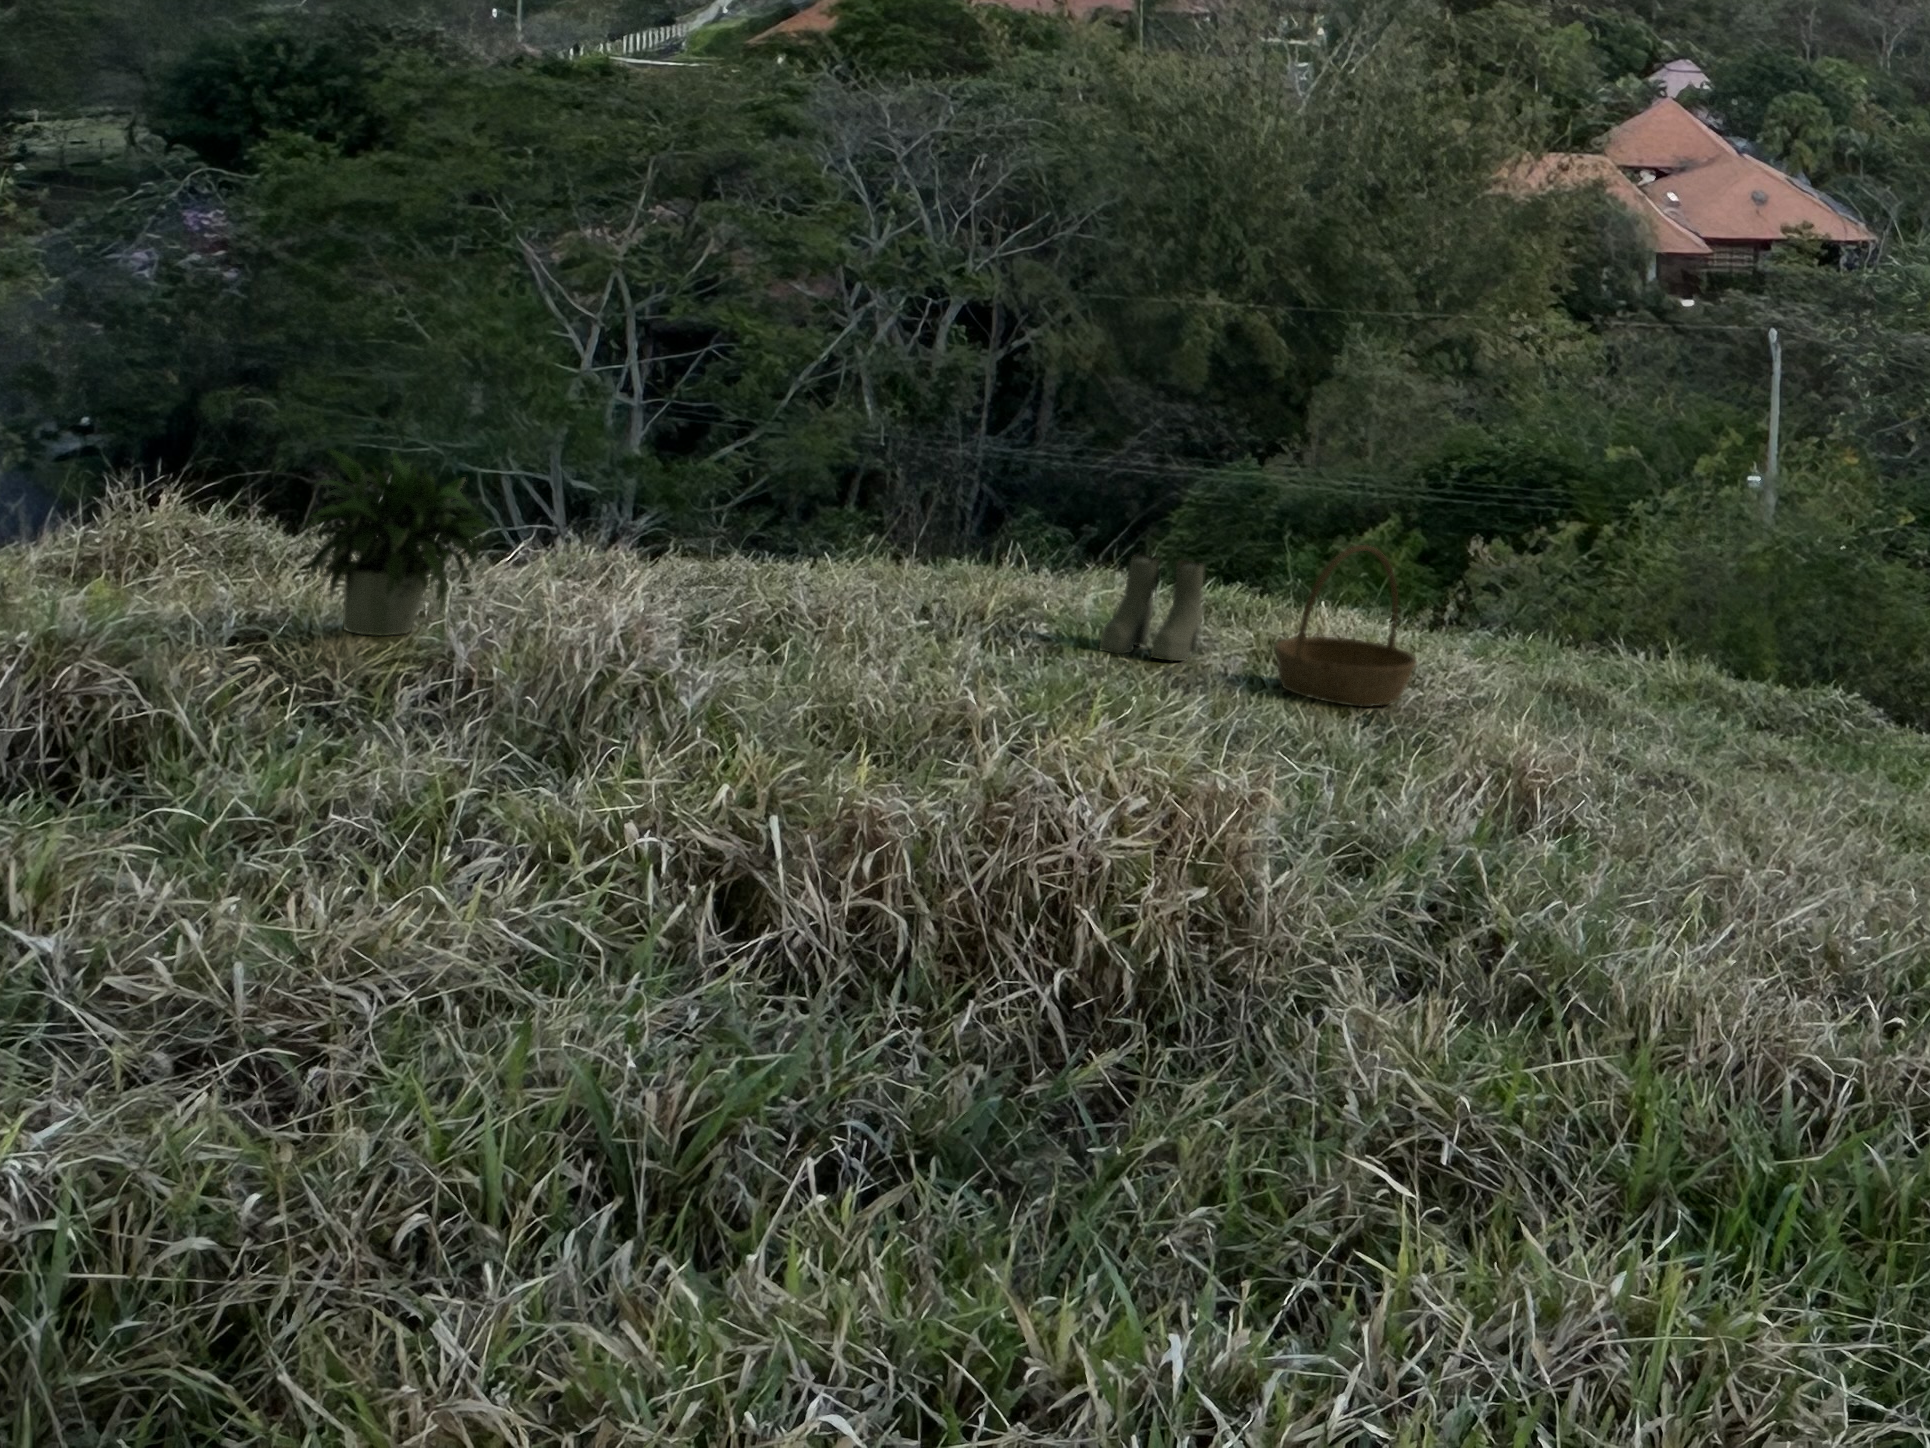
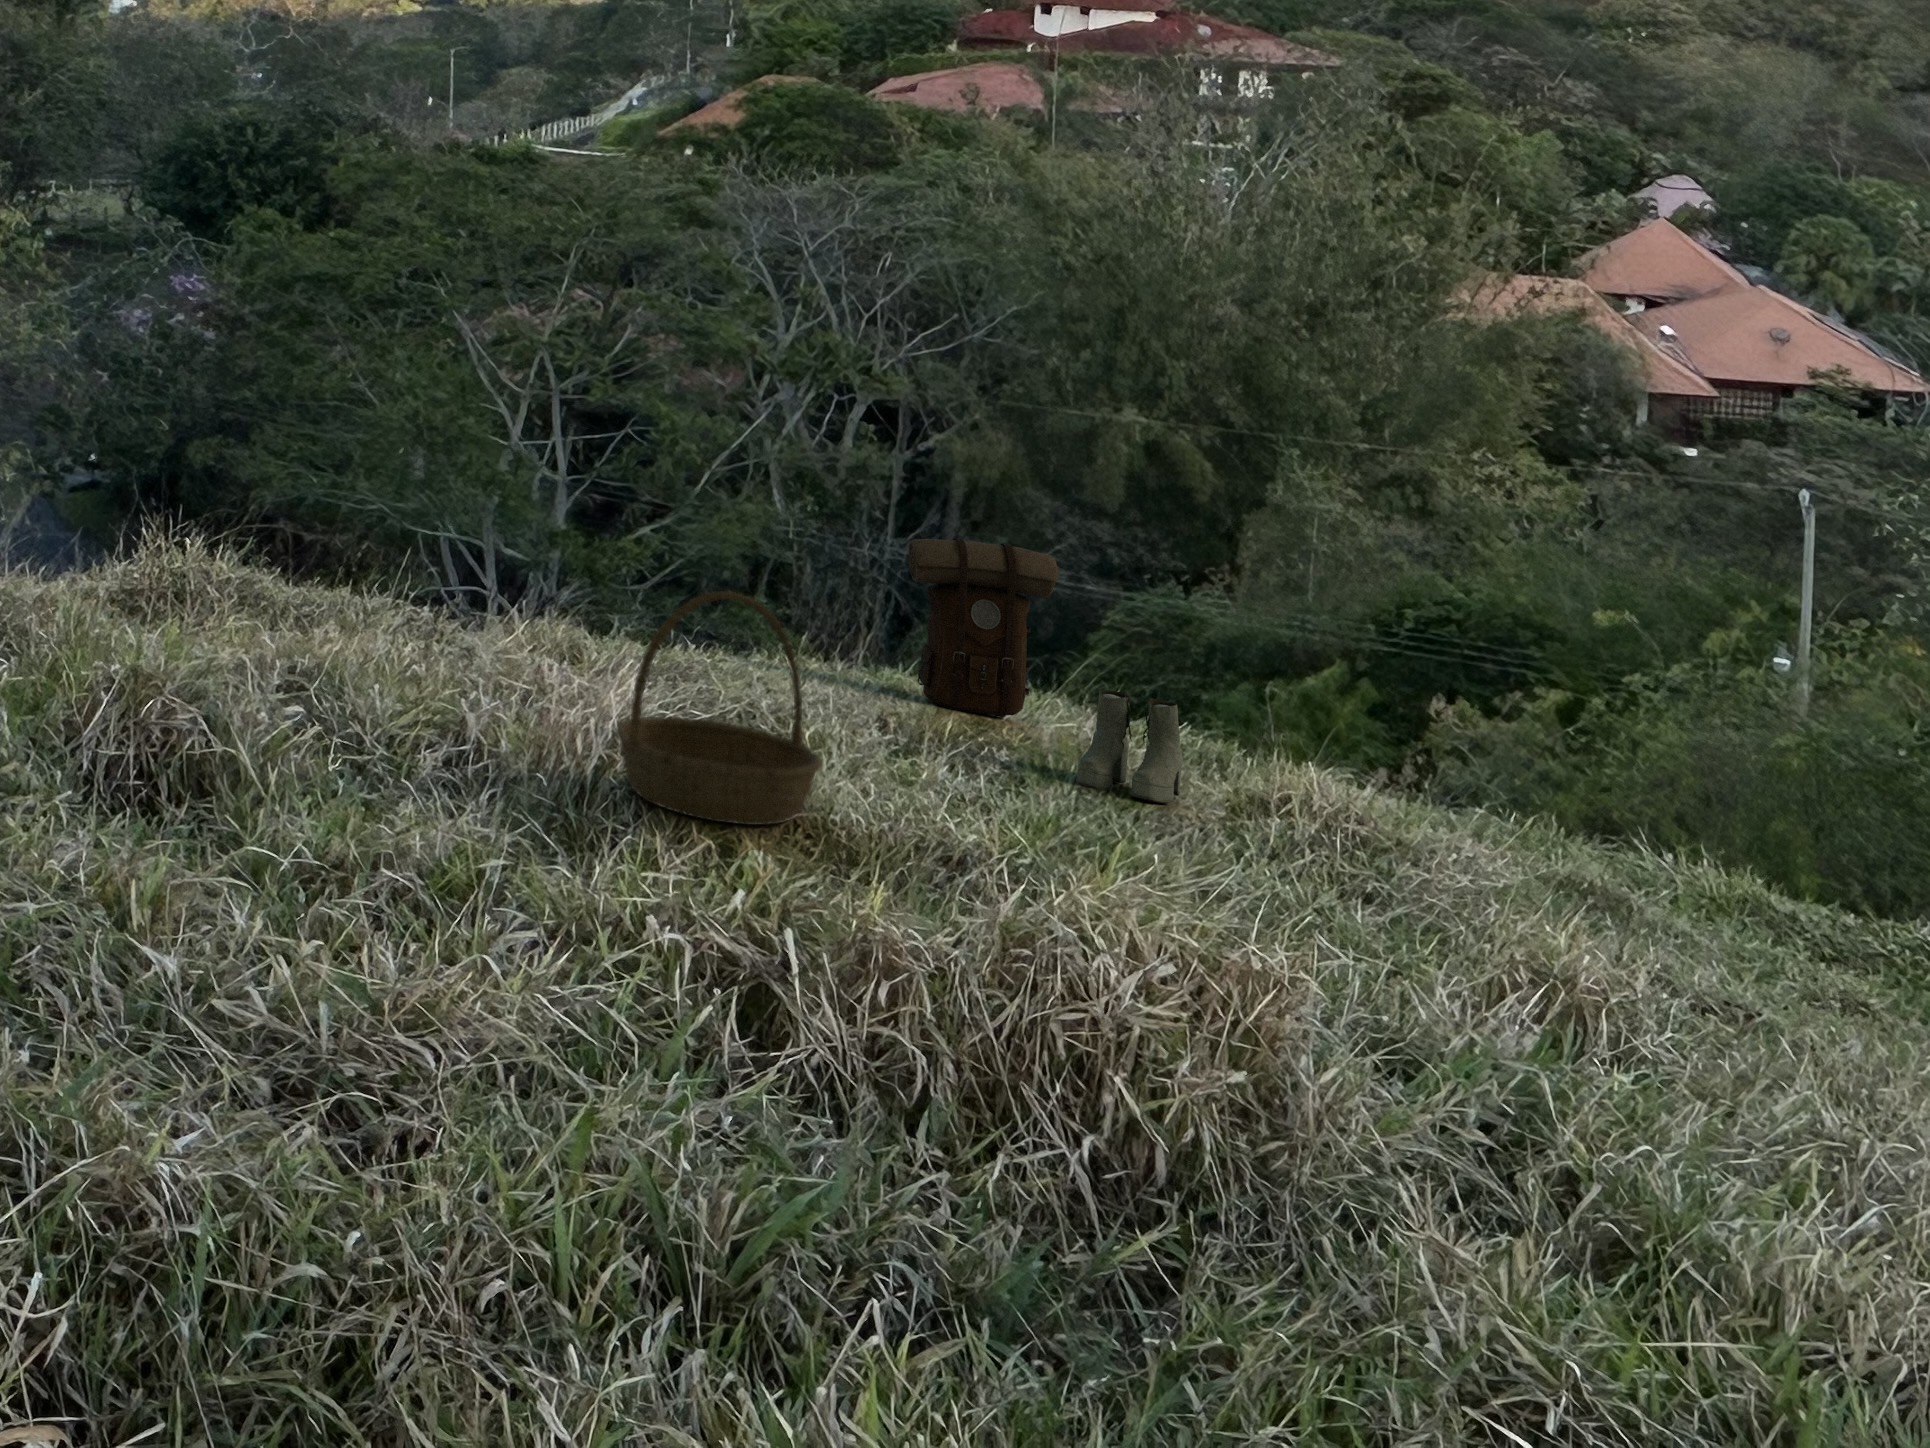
backpack: none [950,408,1107,591] -> present [909,538,1058,717]
potted plant: present [297,449,488,636] -> none [371,549,515,713]
basket: present [1274,545,1417,707] -> present [615,591,821,825]

